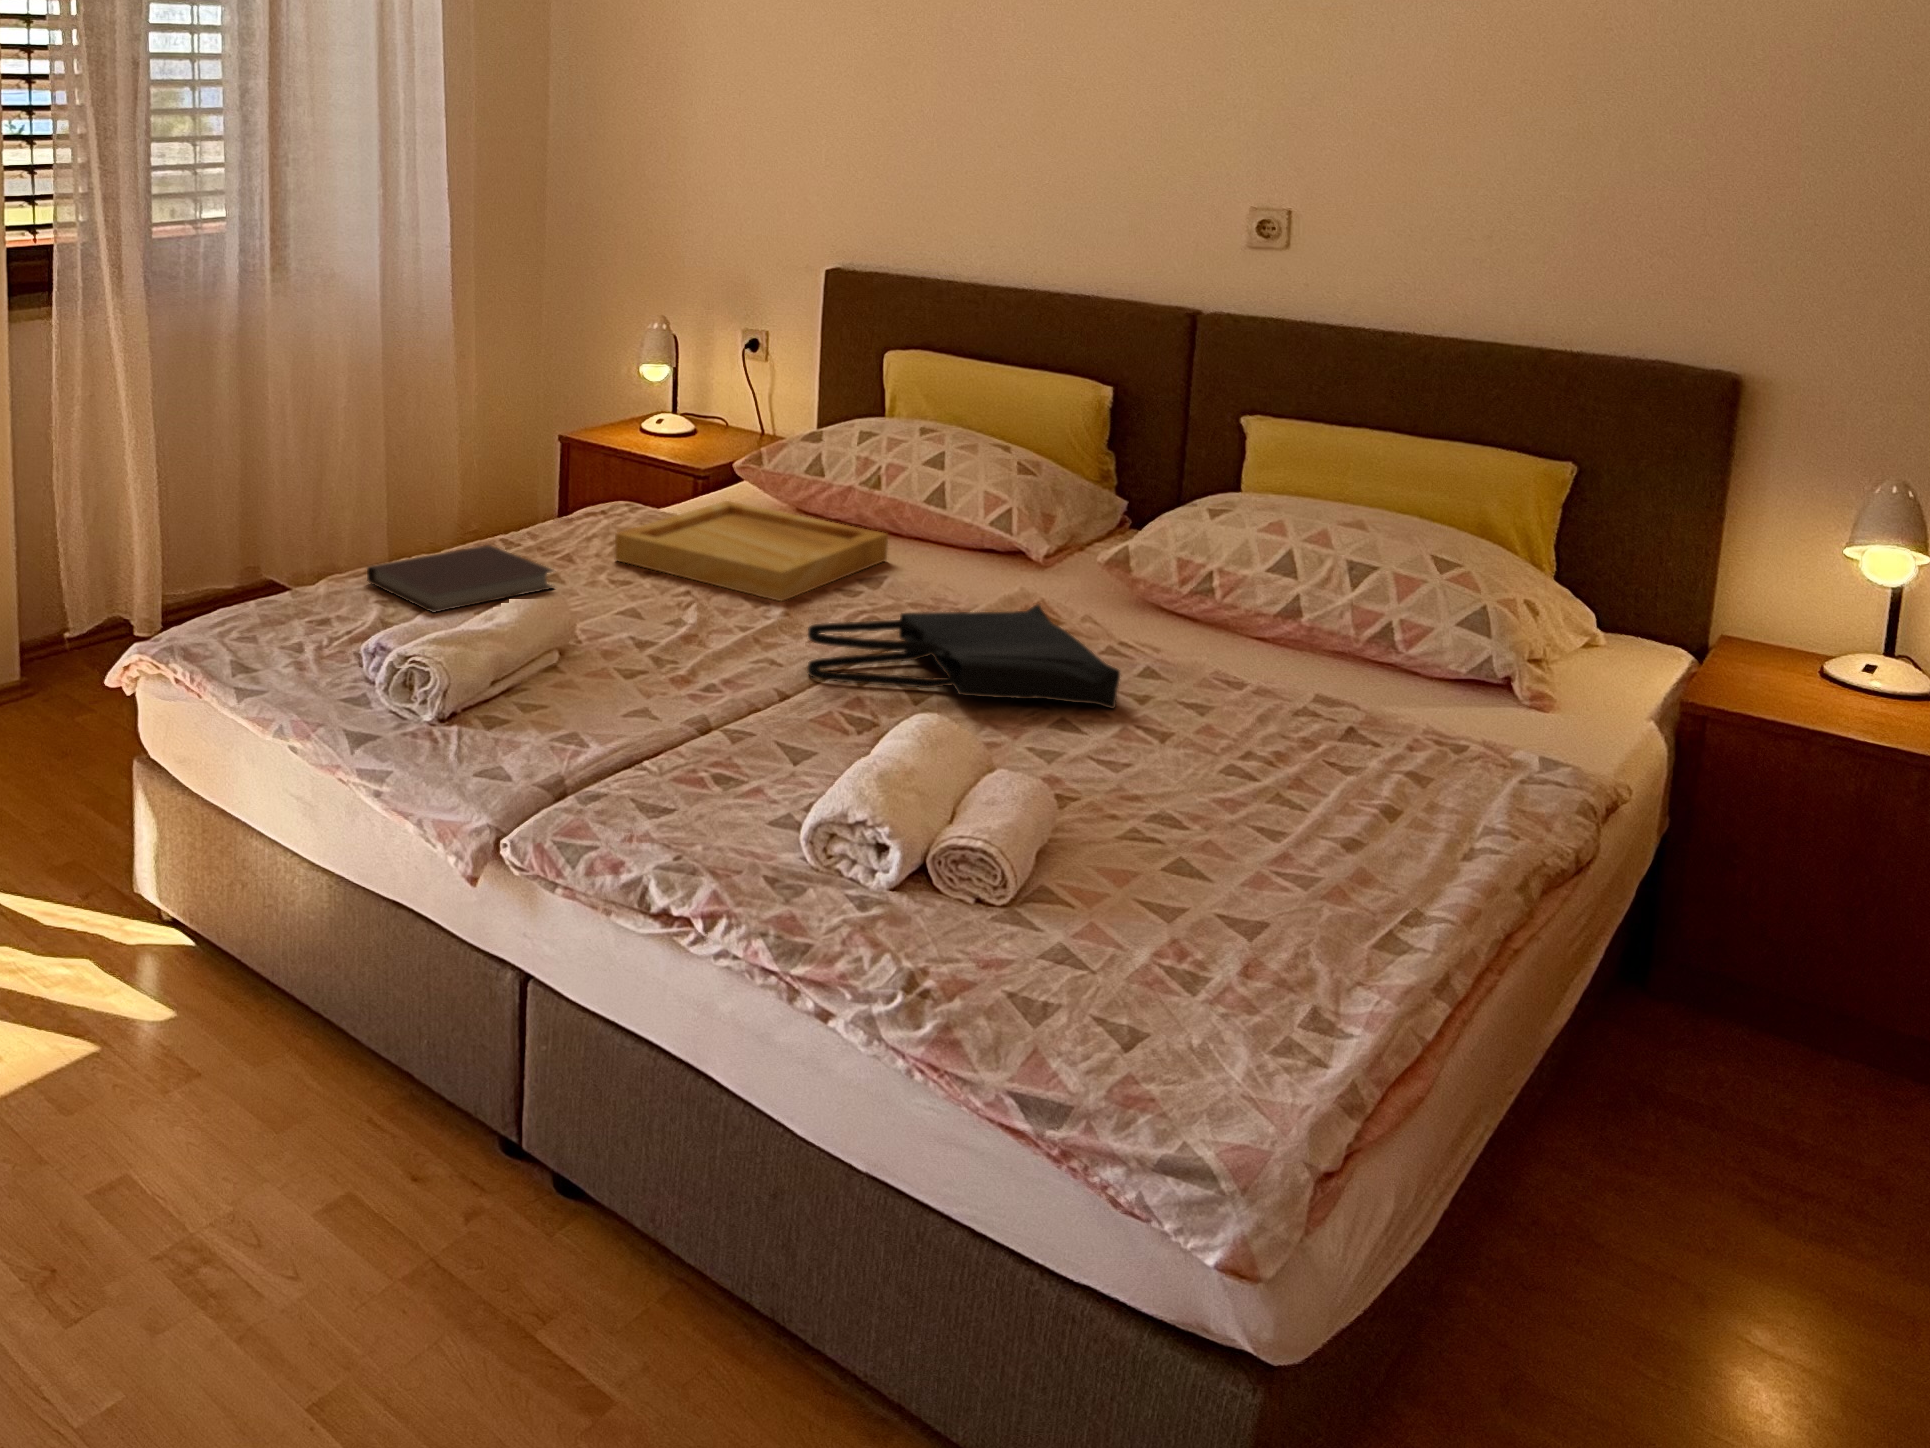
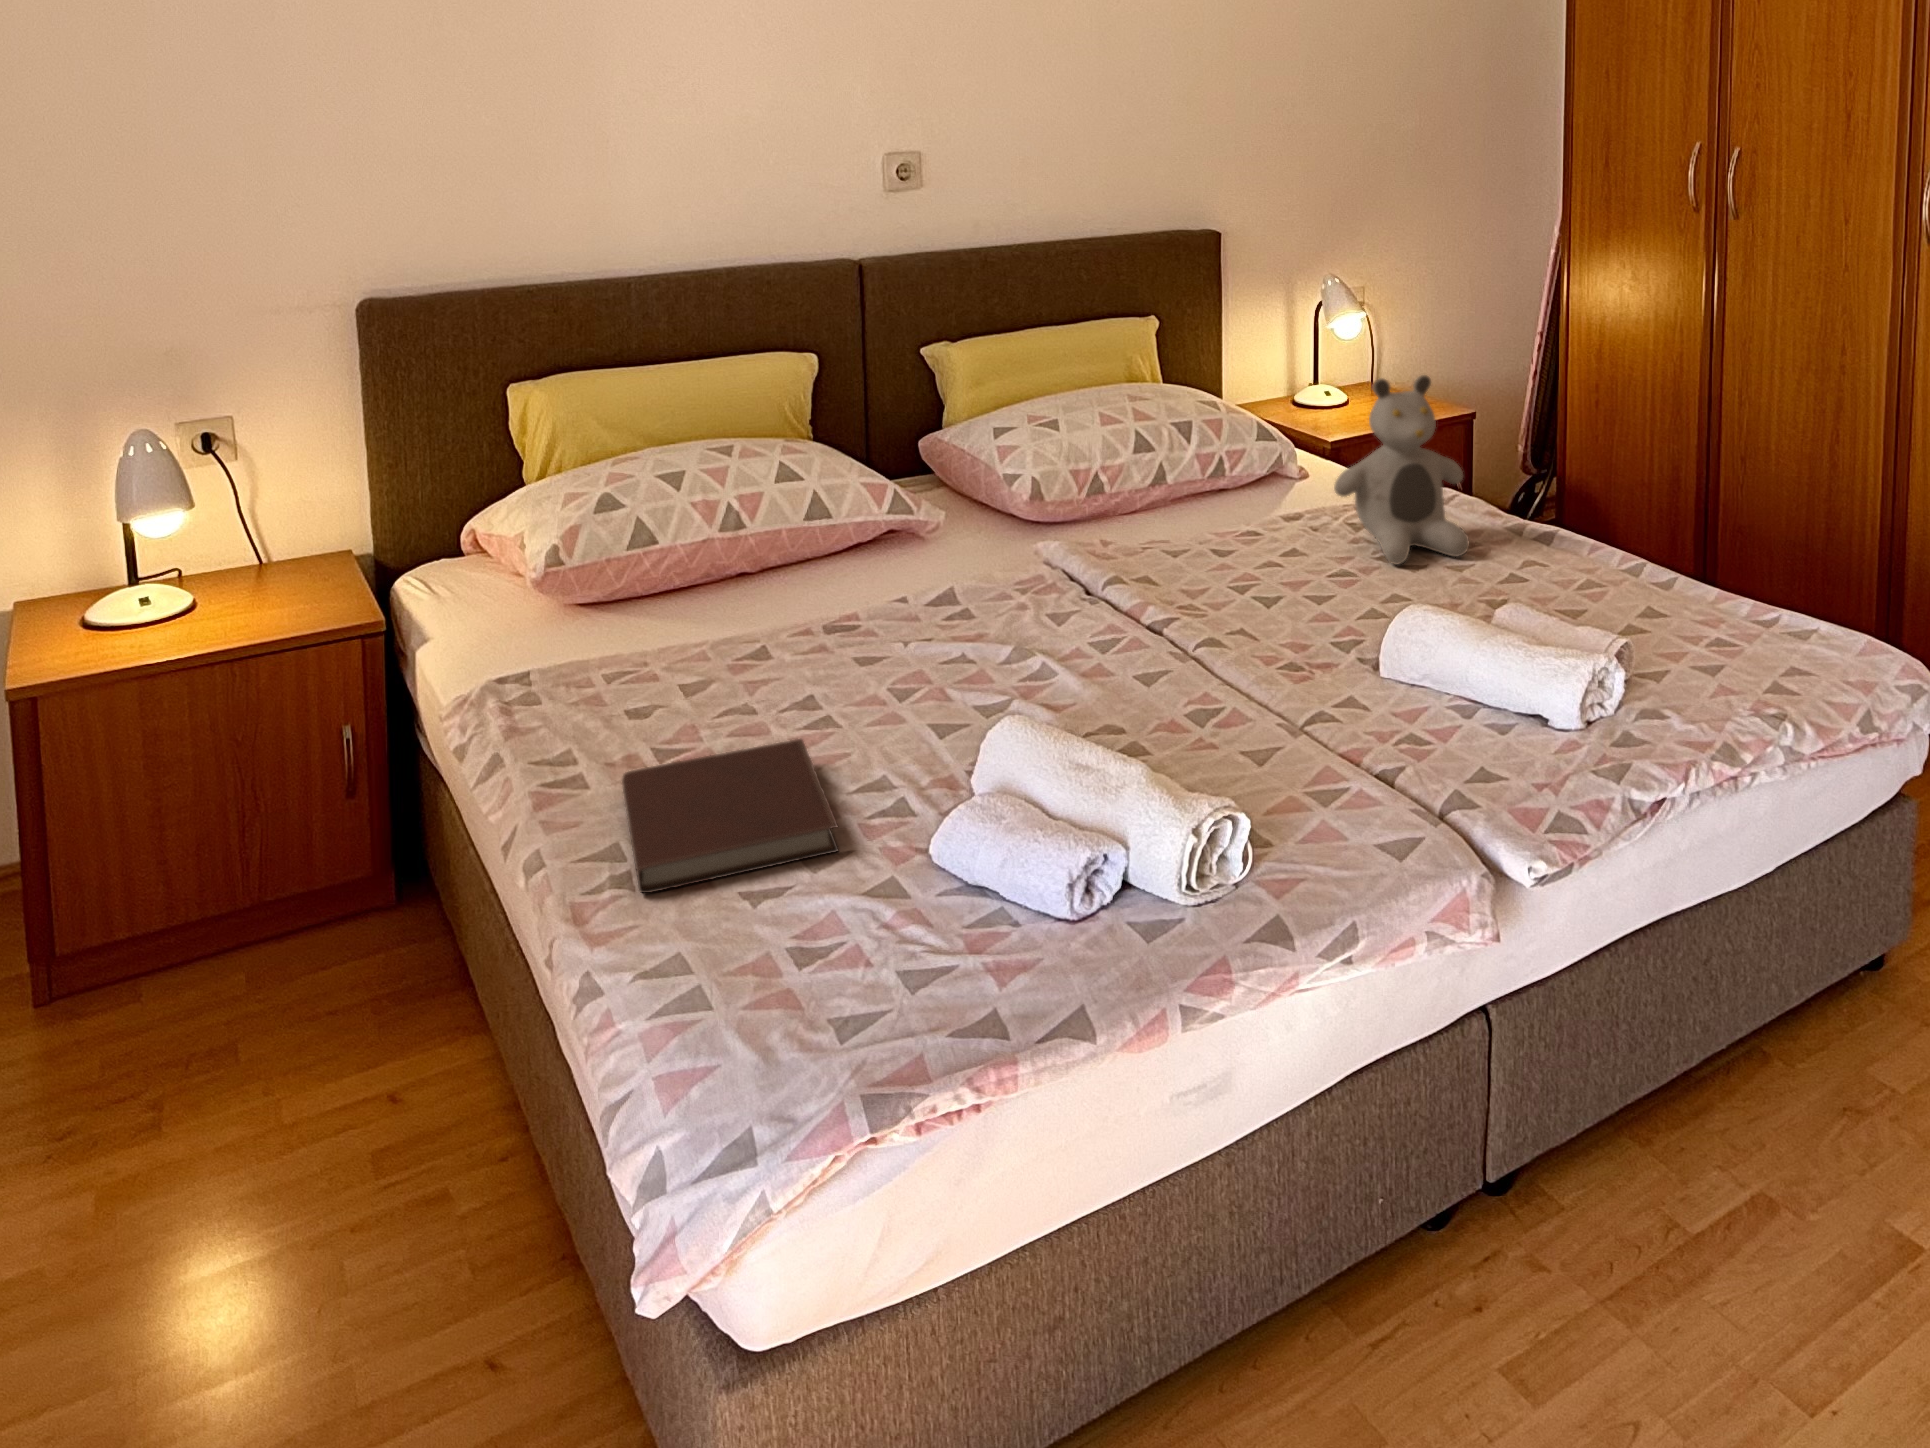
tray: present [615,501,888,601] -> none [636,556,962,714]
teddy bear: none [1212,503,1434,771] -> present [1334,375,1469,565]
tote bag: present [807,605,1120,708] -> none [1133,541,1330,672]

